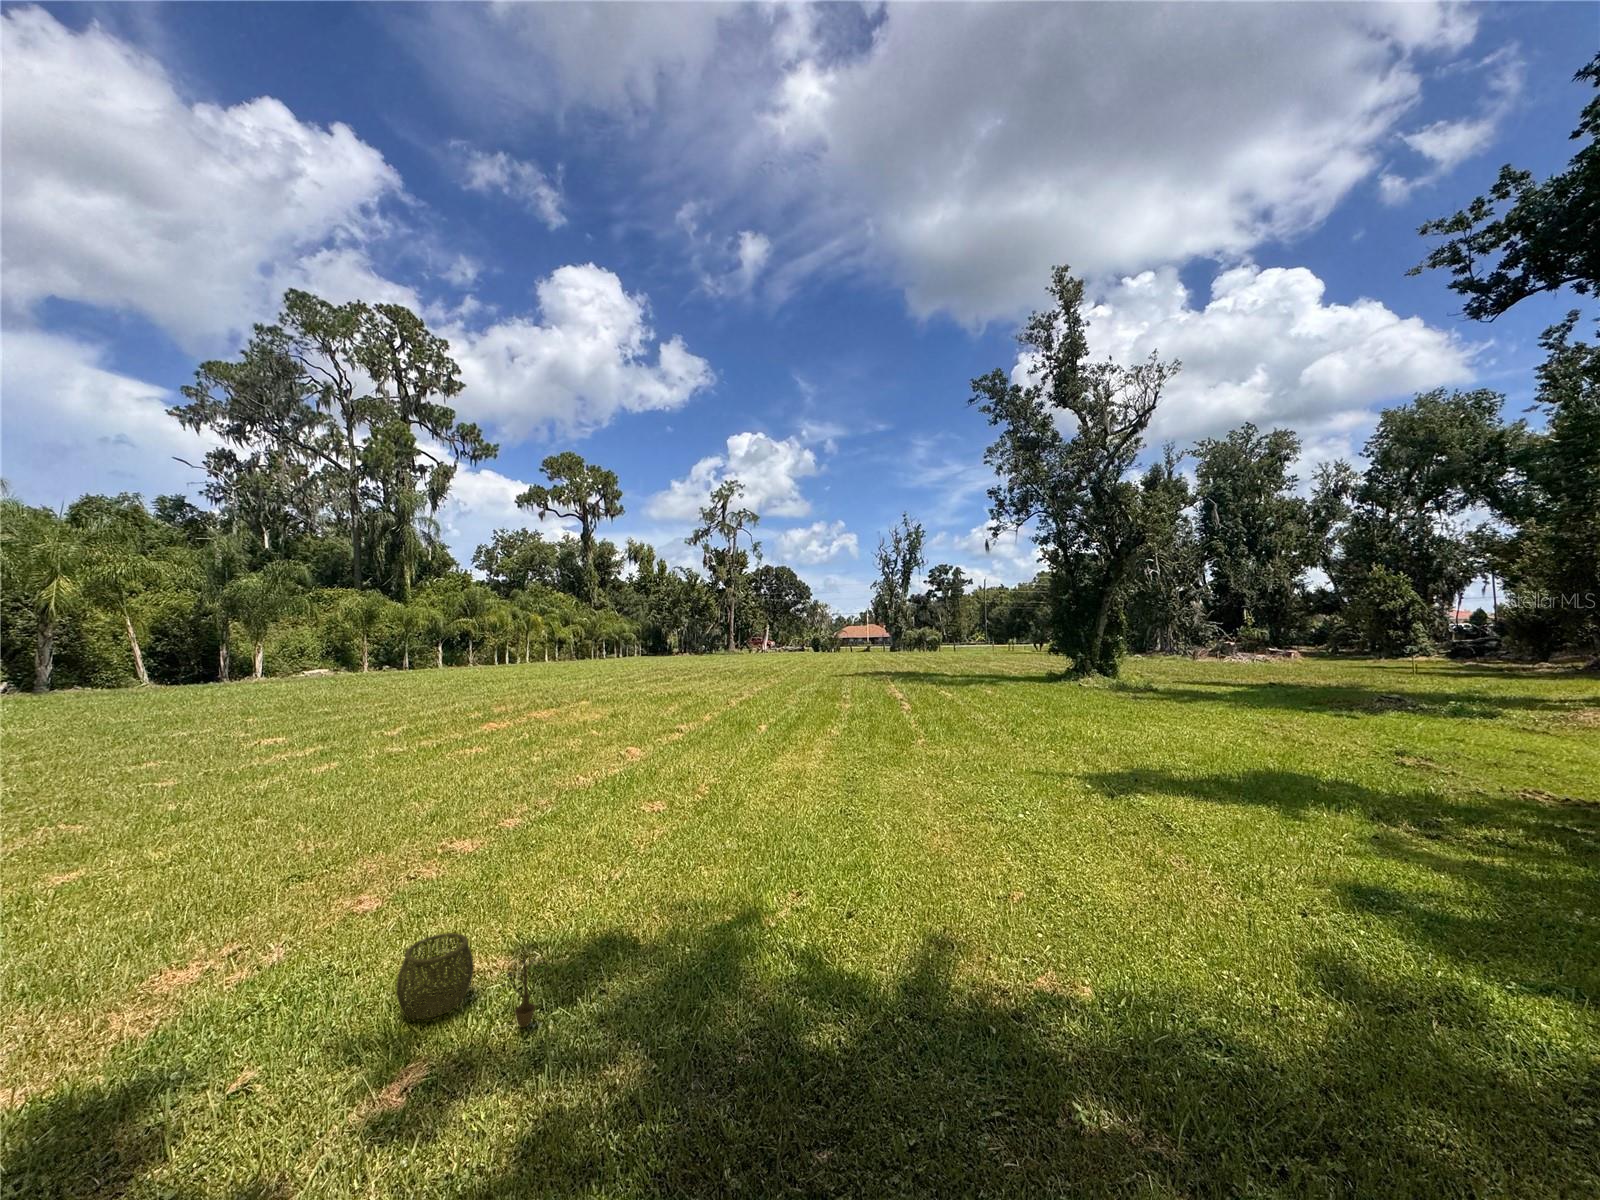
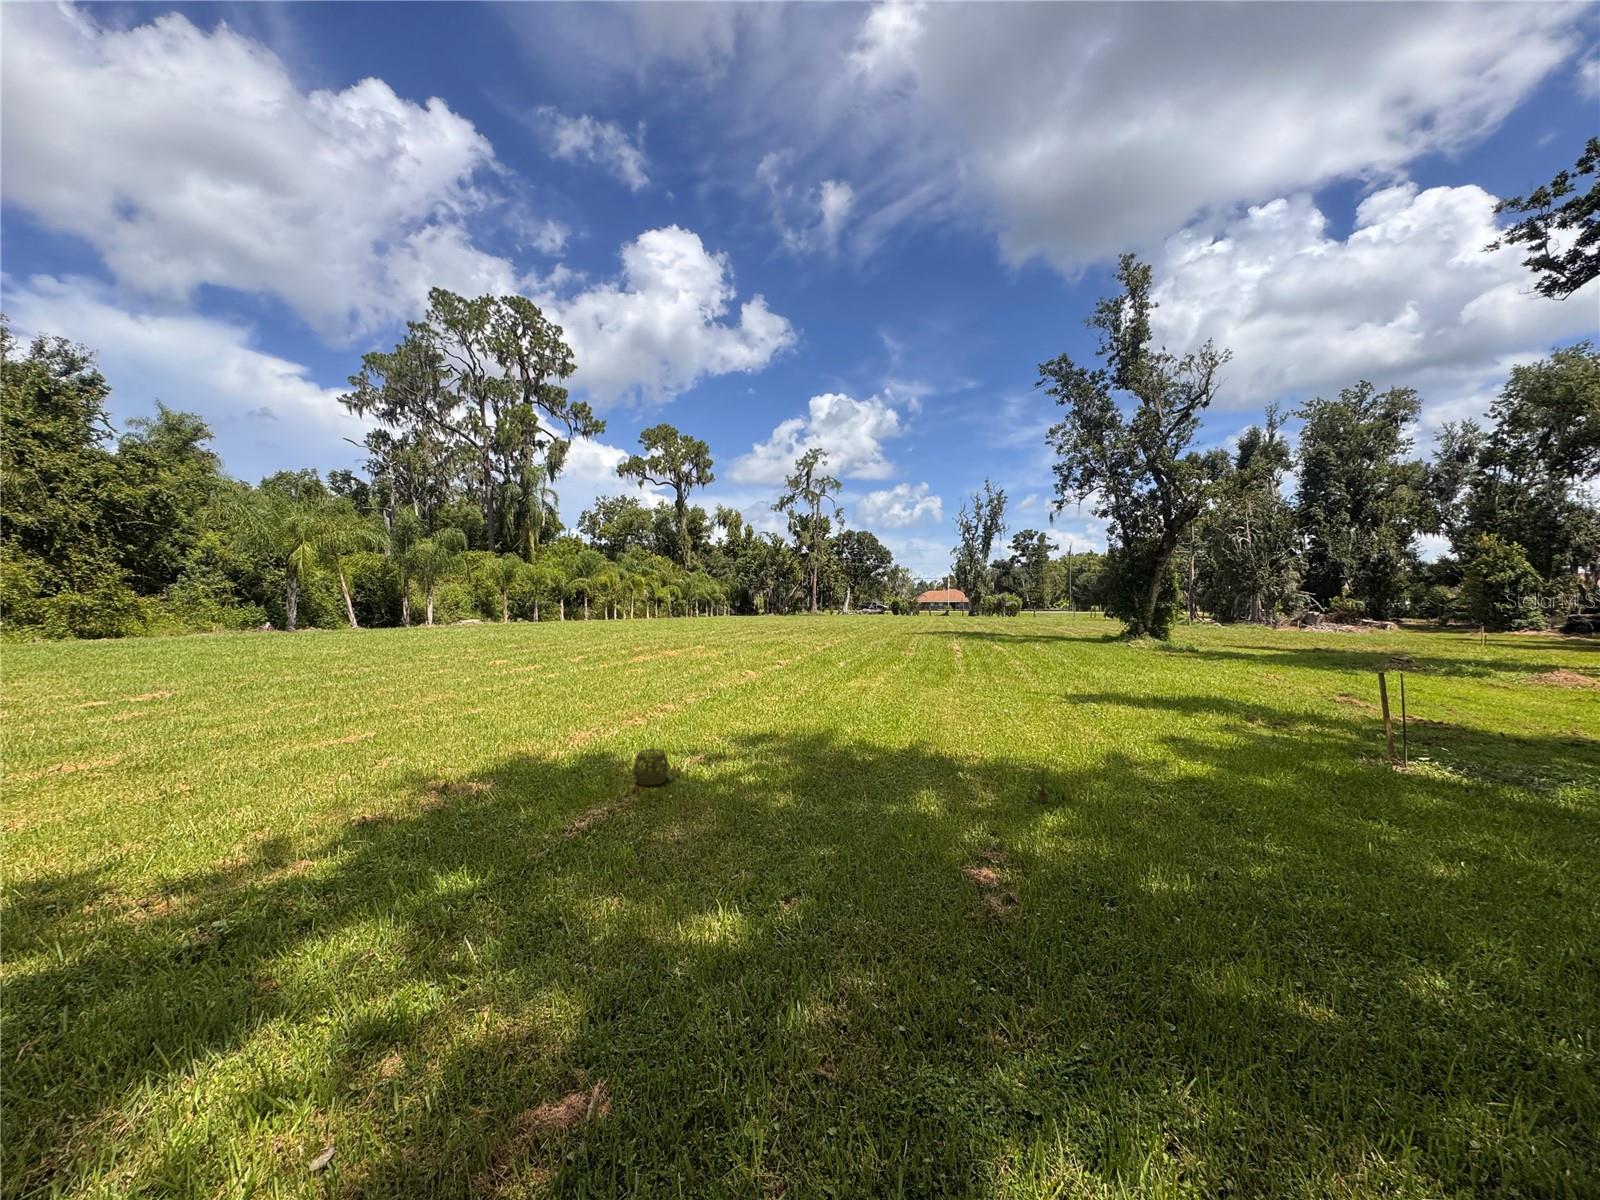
decorative plant: present [491,955,549,1033] -> present [1034,770,1048,802]

